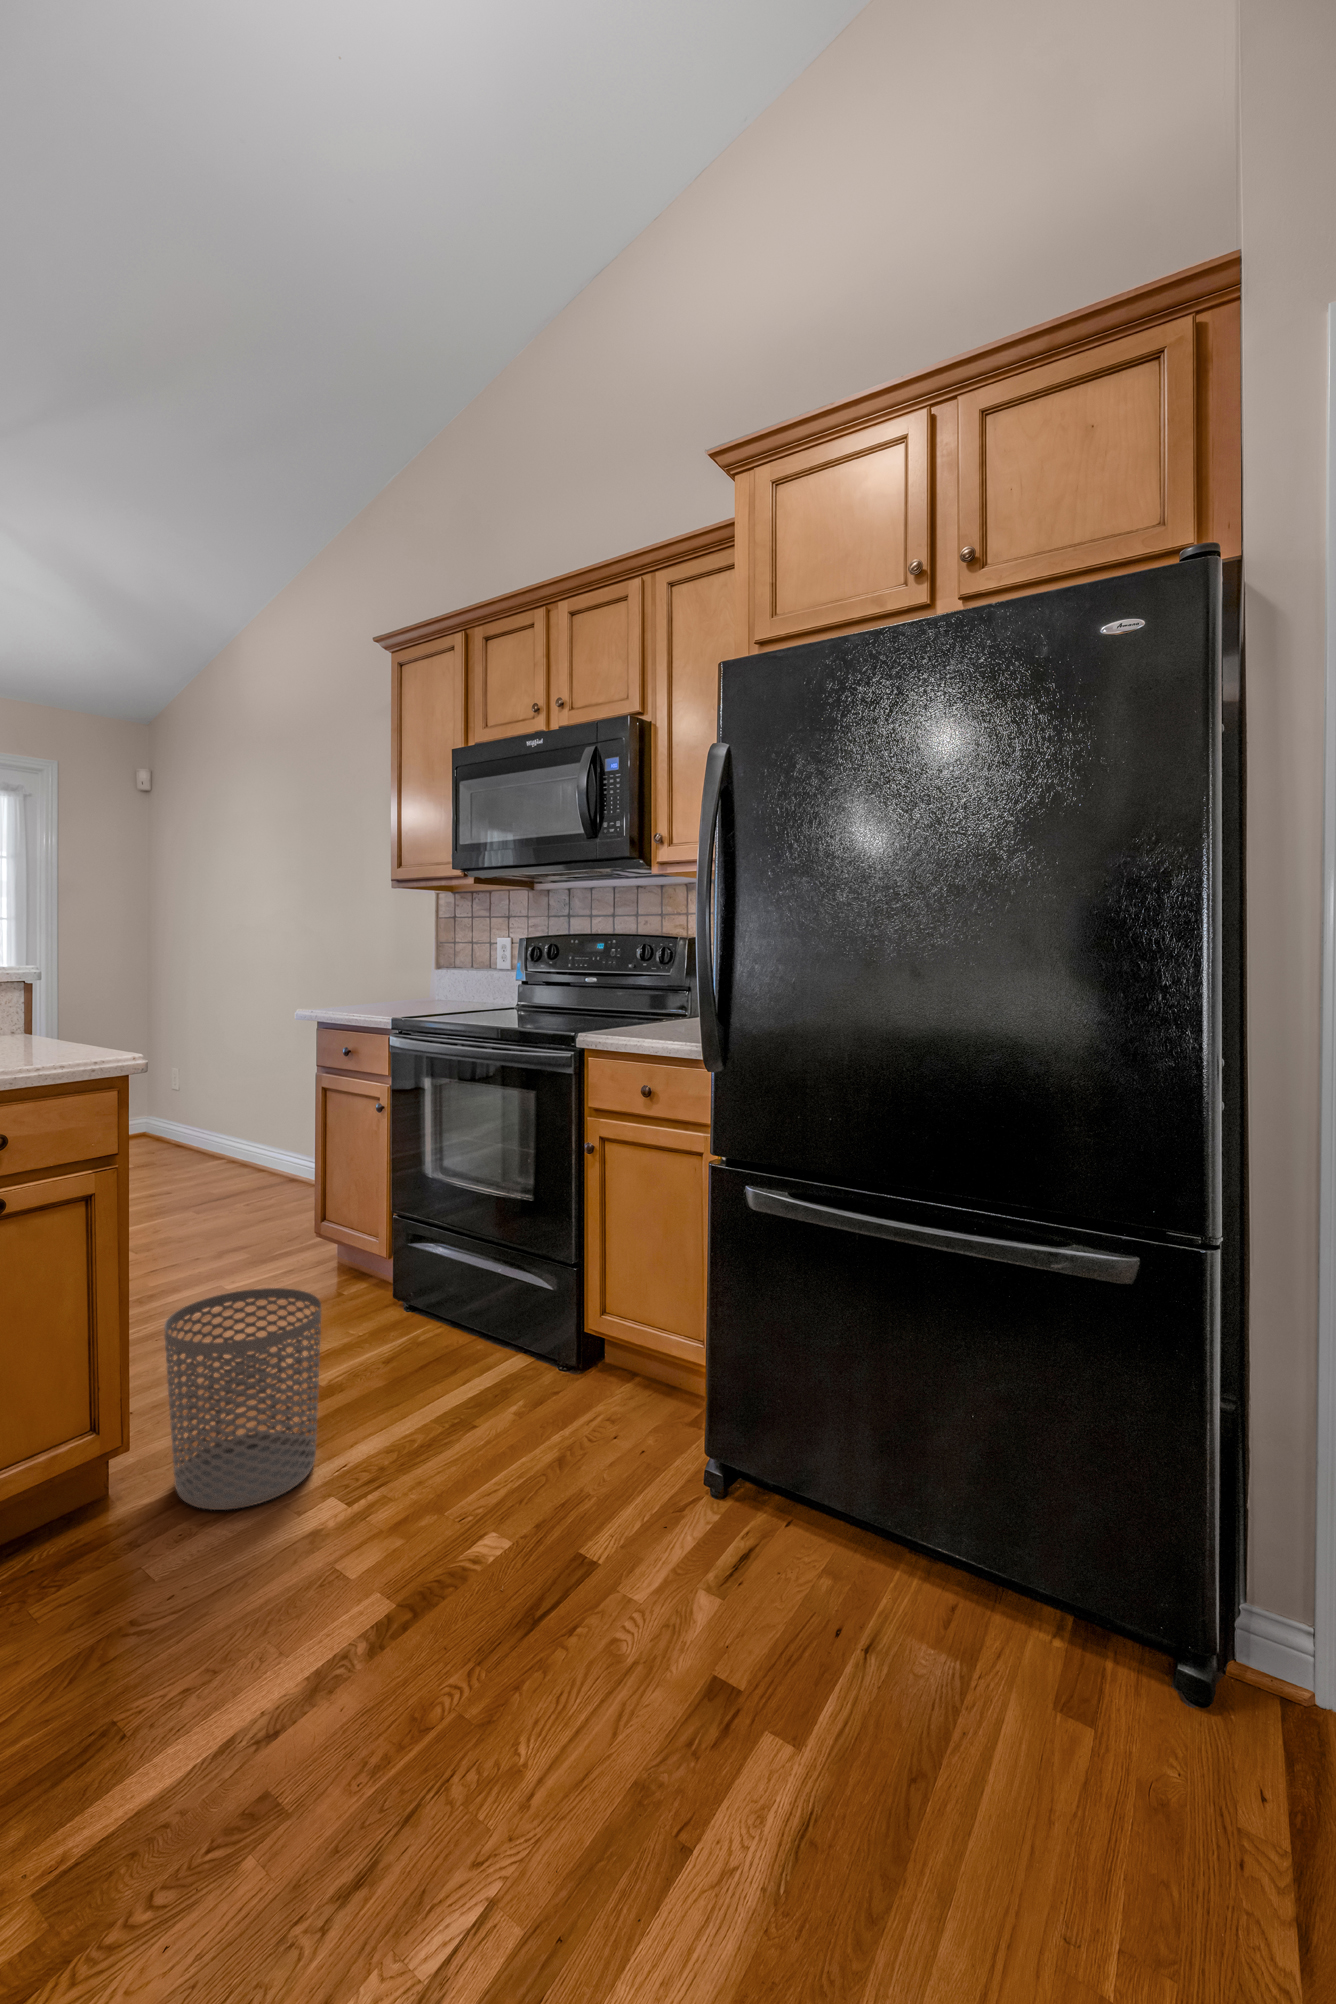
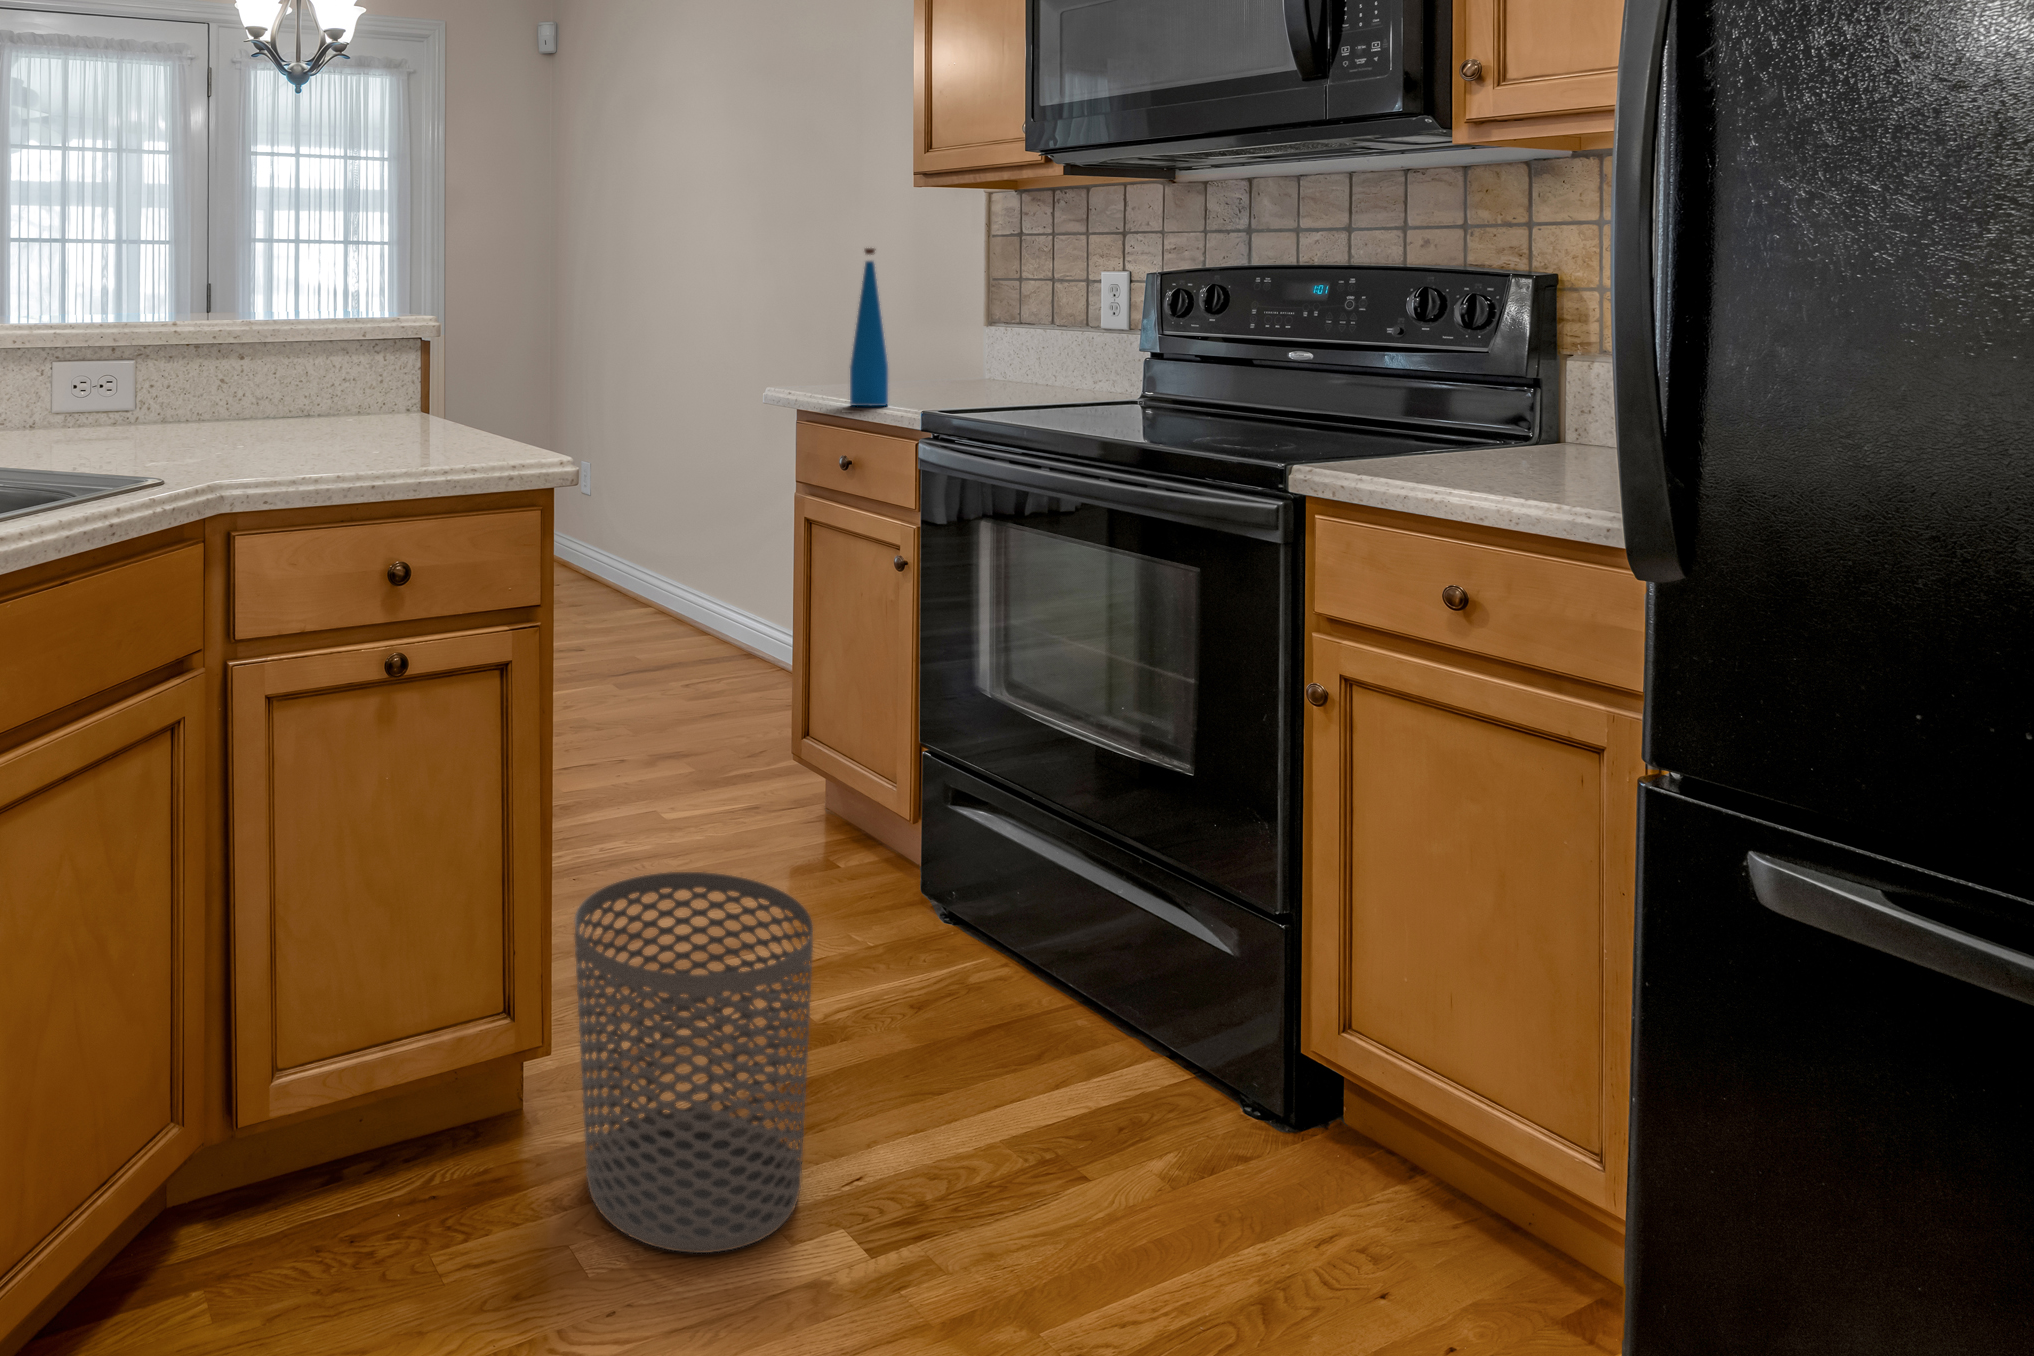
bottle: none [349,921,373,1015] -> present [850,248,888,406]

